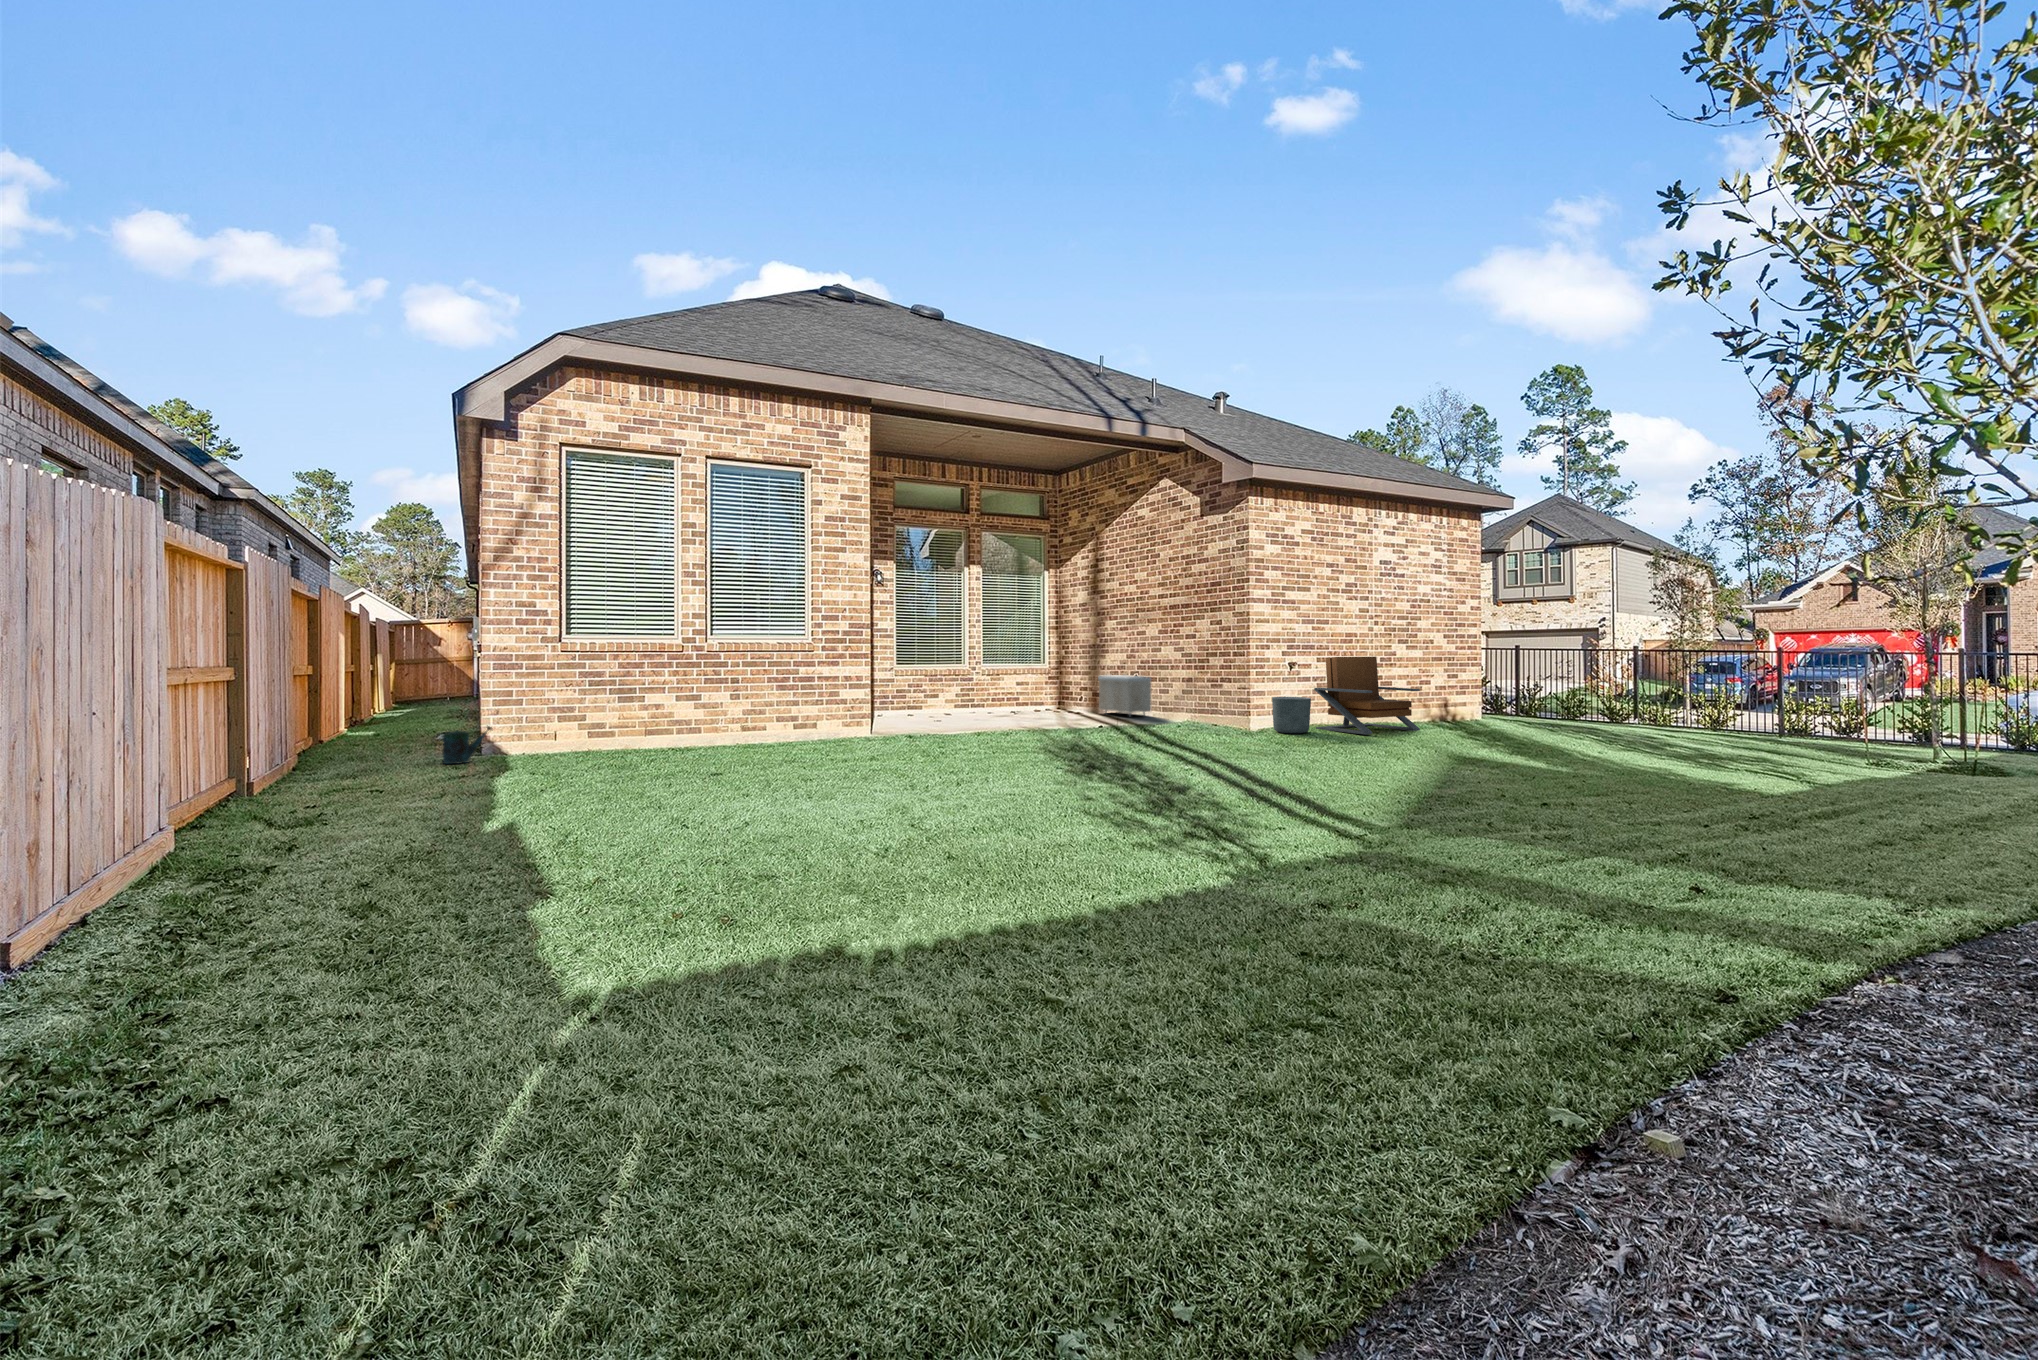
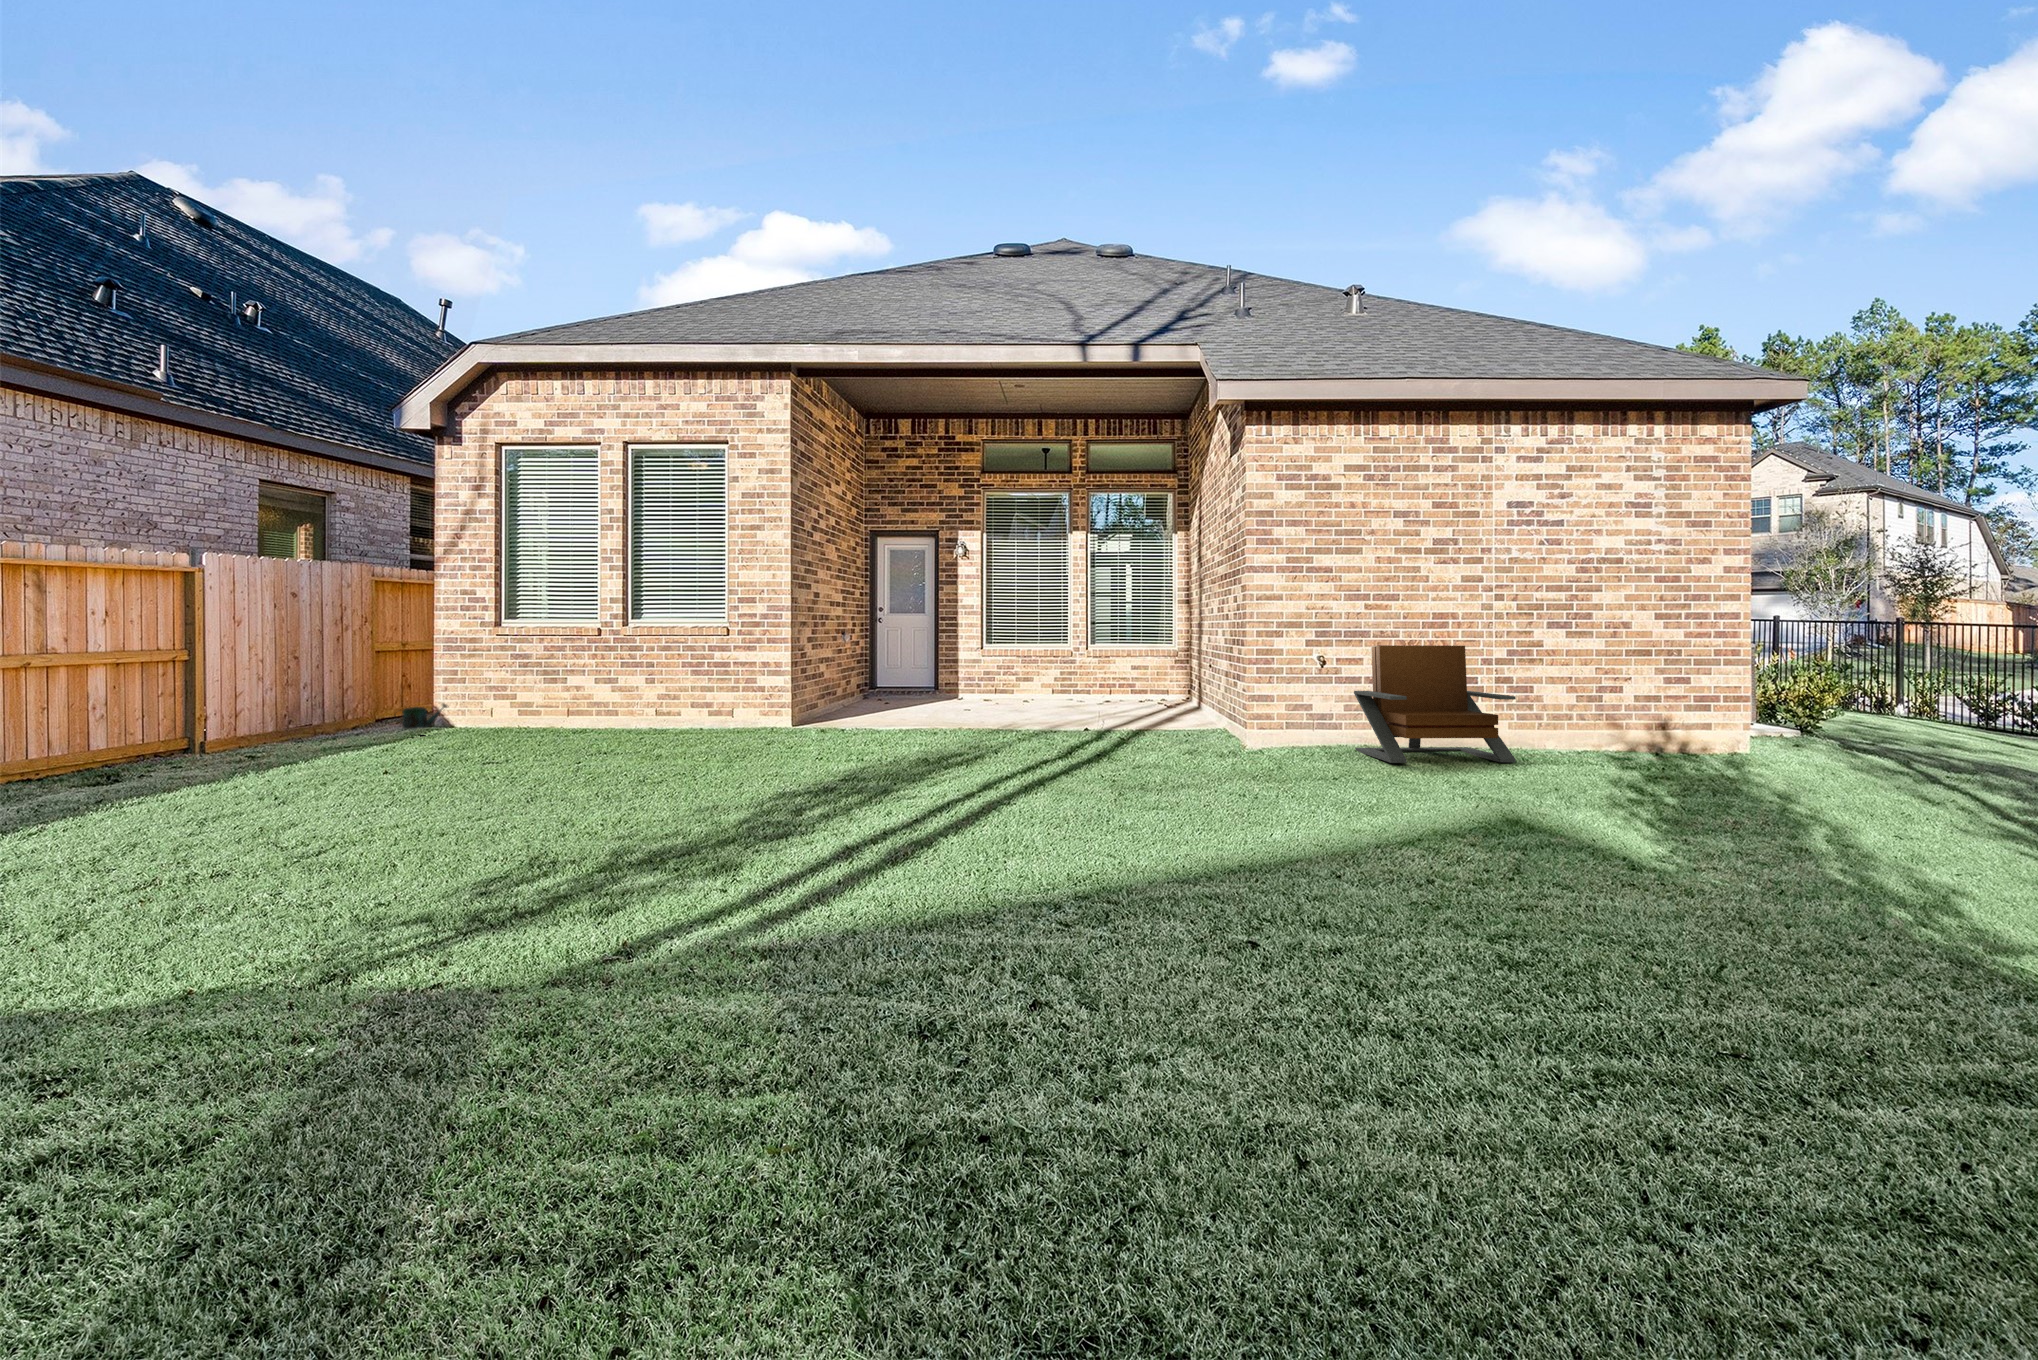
storage bench: present [1098,675,1151,715] -> none [1138,671,1186,722]
planter: present [1272,697,1311,733] -> none [1269,702,1325,755]

